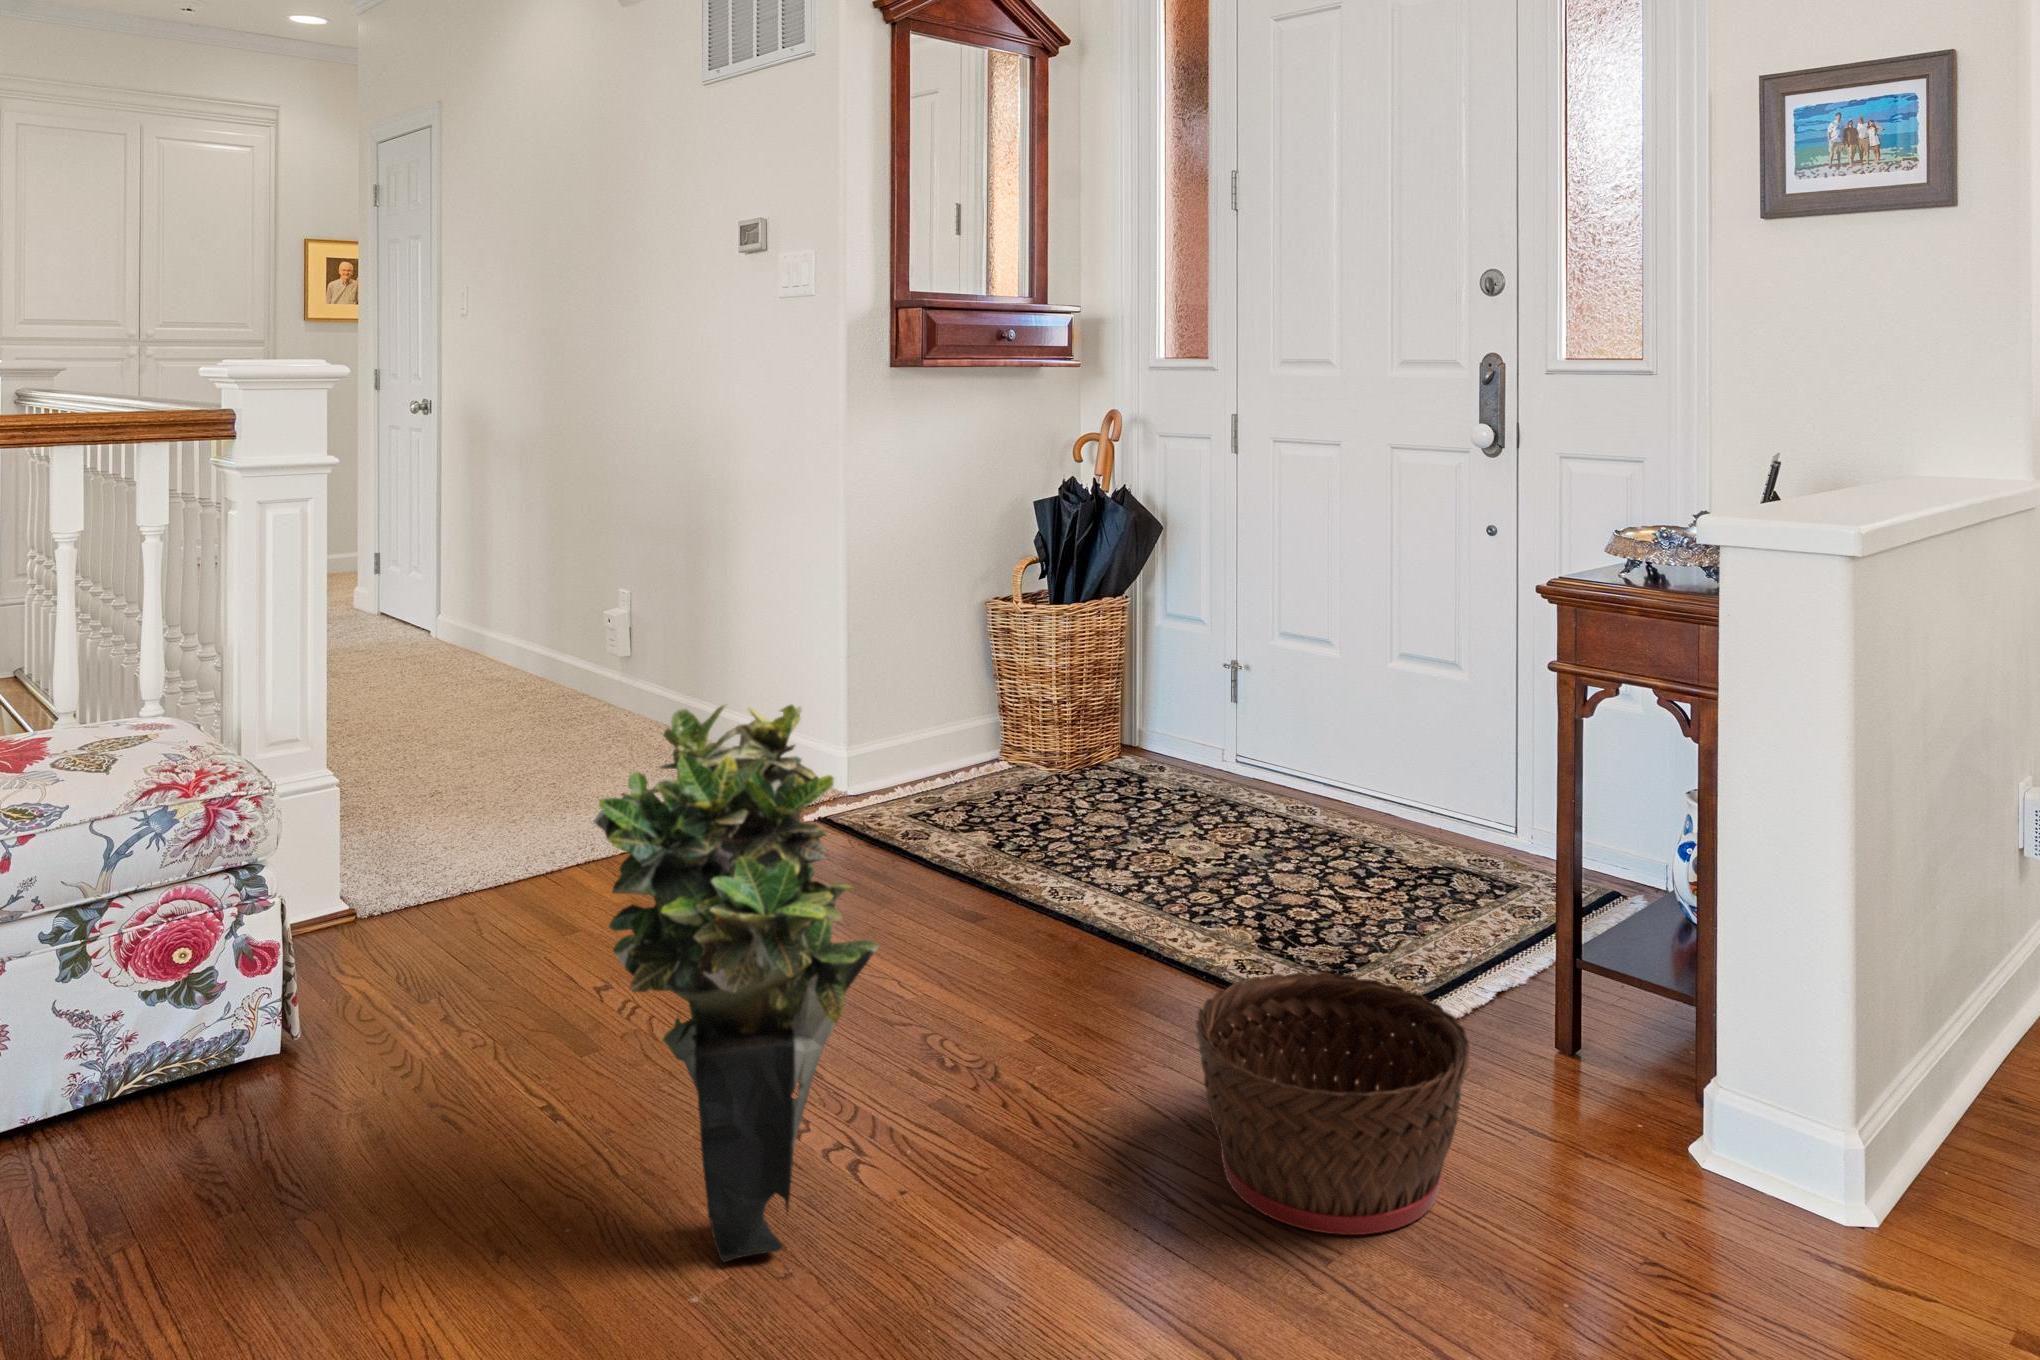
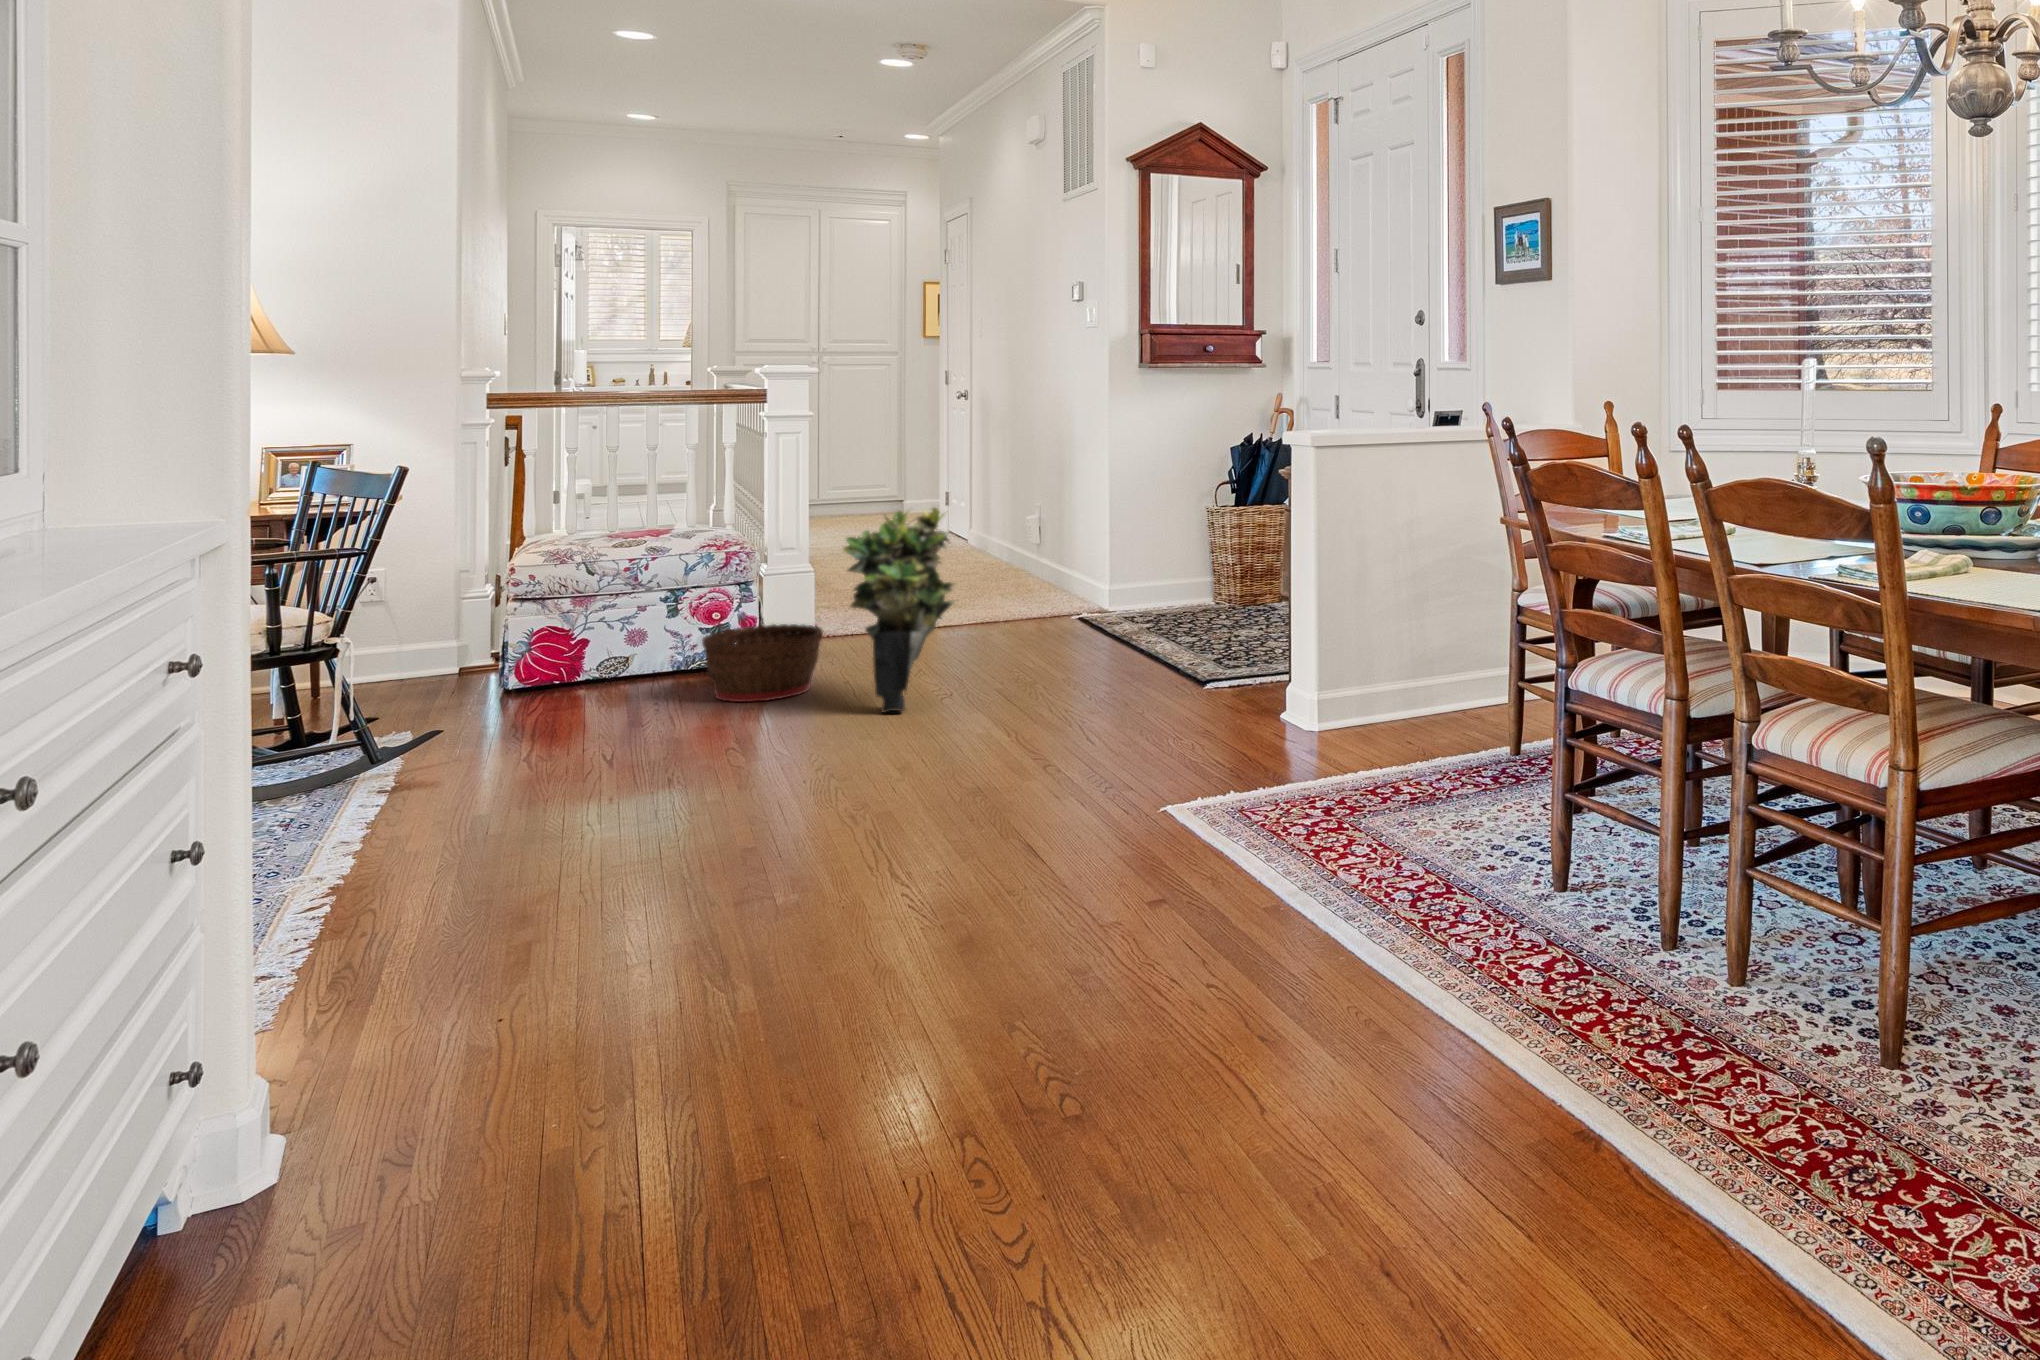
basket: present [1195,972,1470,1235] -> present [702,624,823,702]

